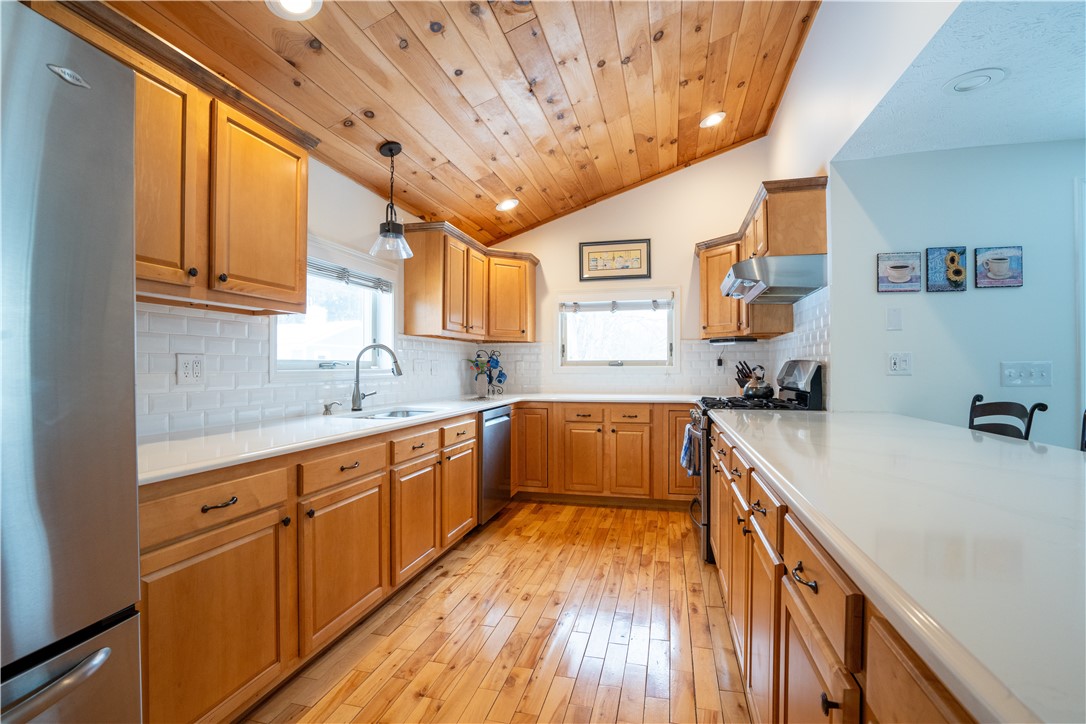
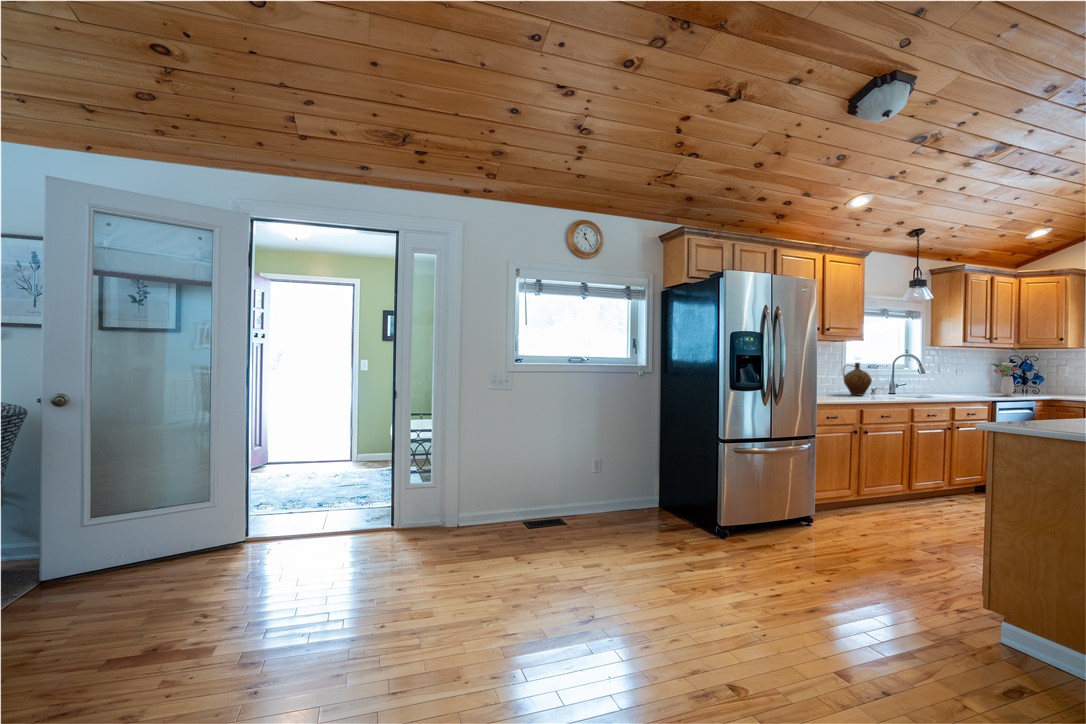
ceramic jug: none [248,358,312,433] -> present [843,363,872,395]

